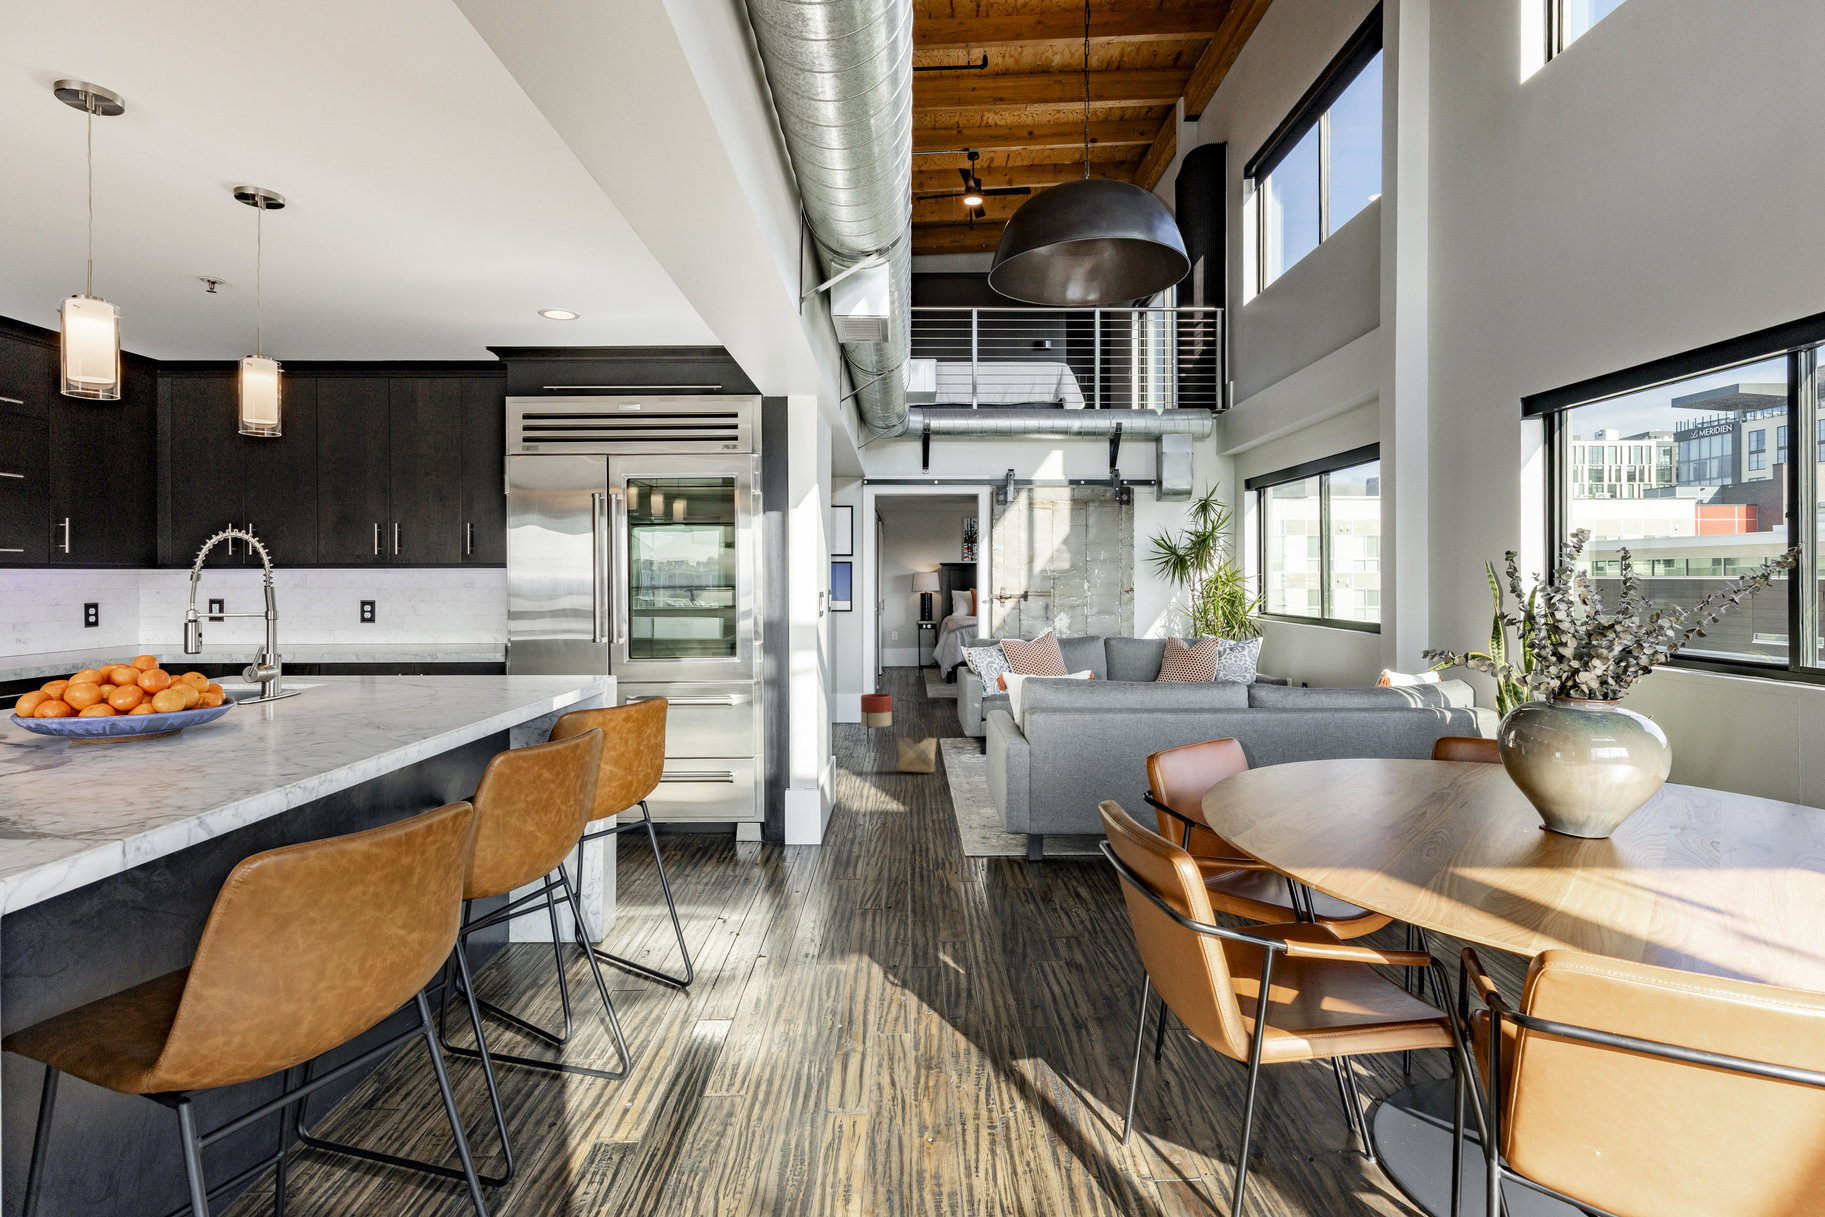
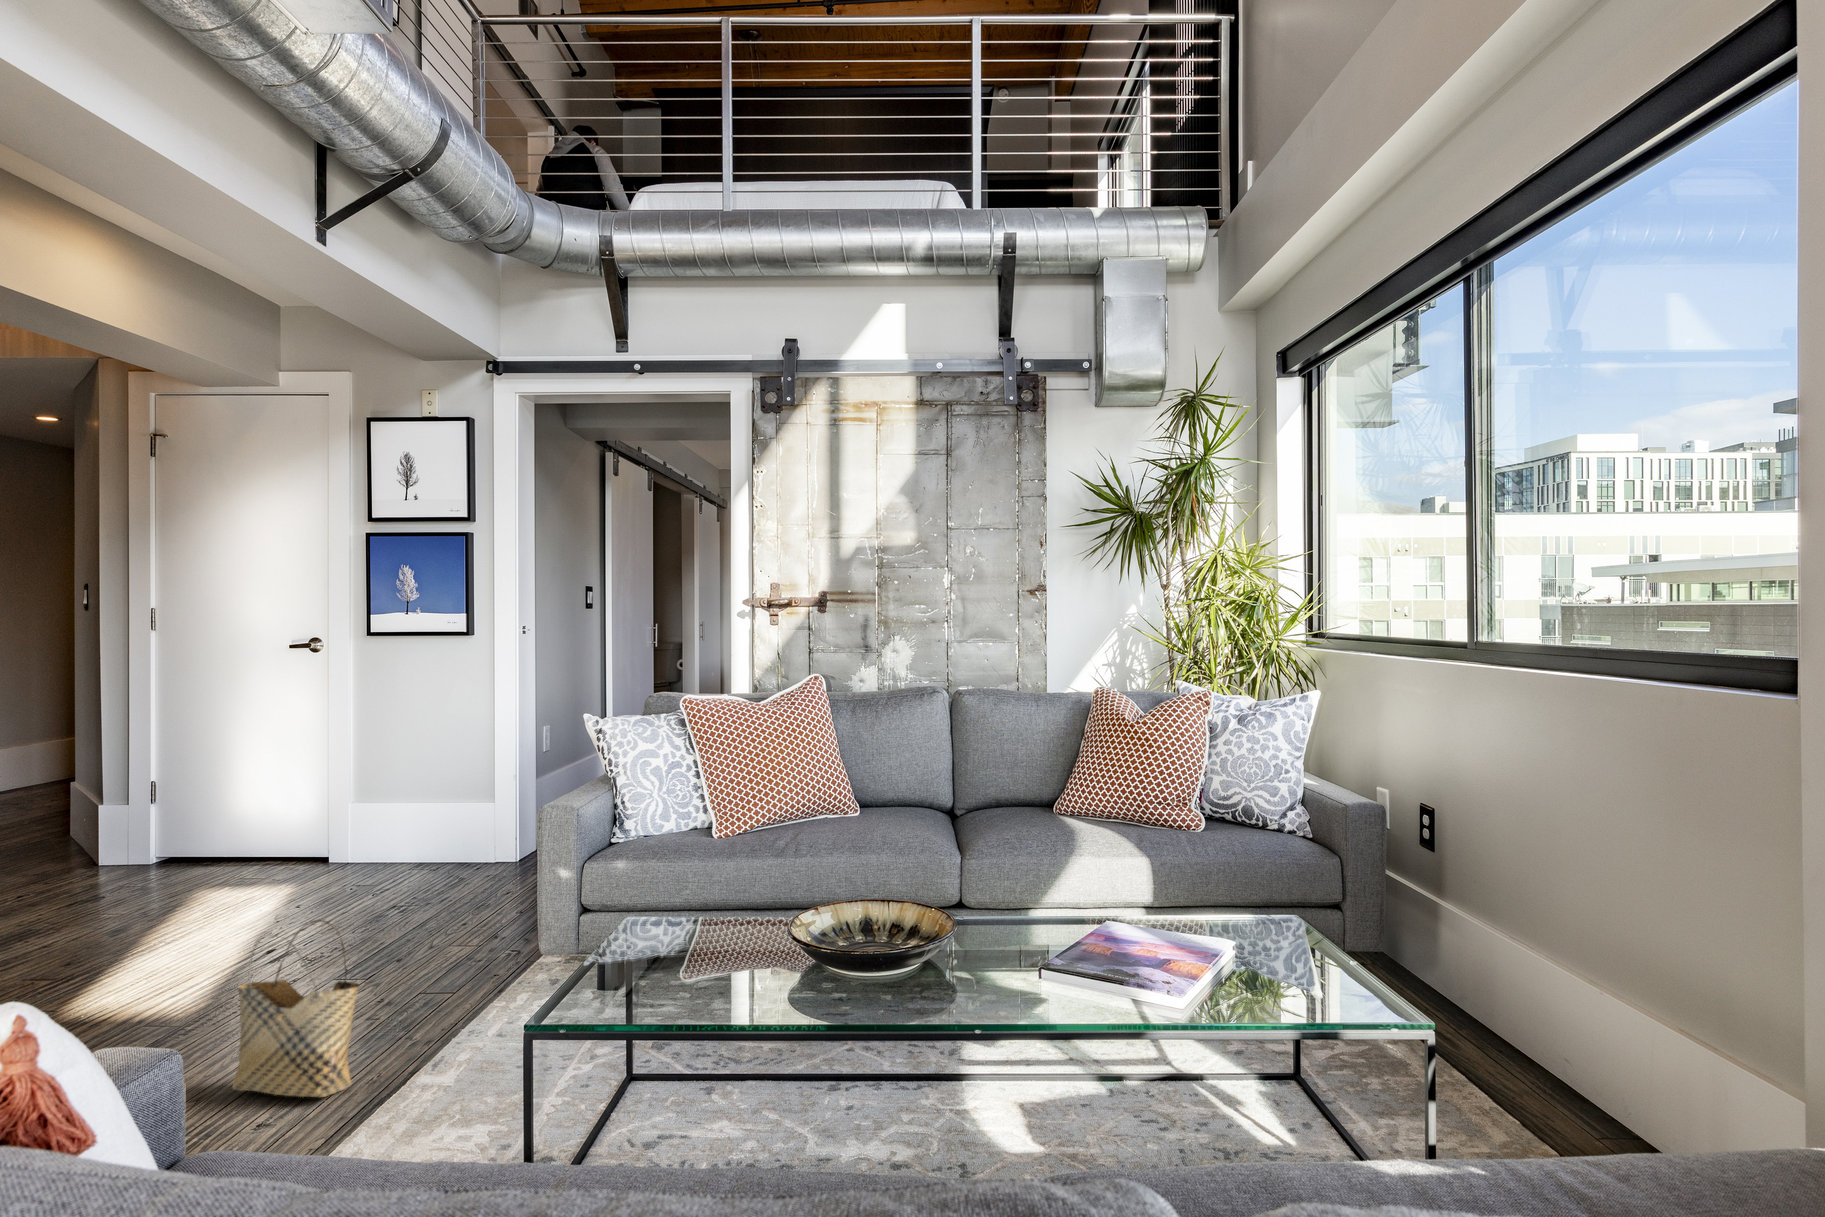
planter: present [861,694,894,744] -> none [358,817,442,946]

